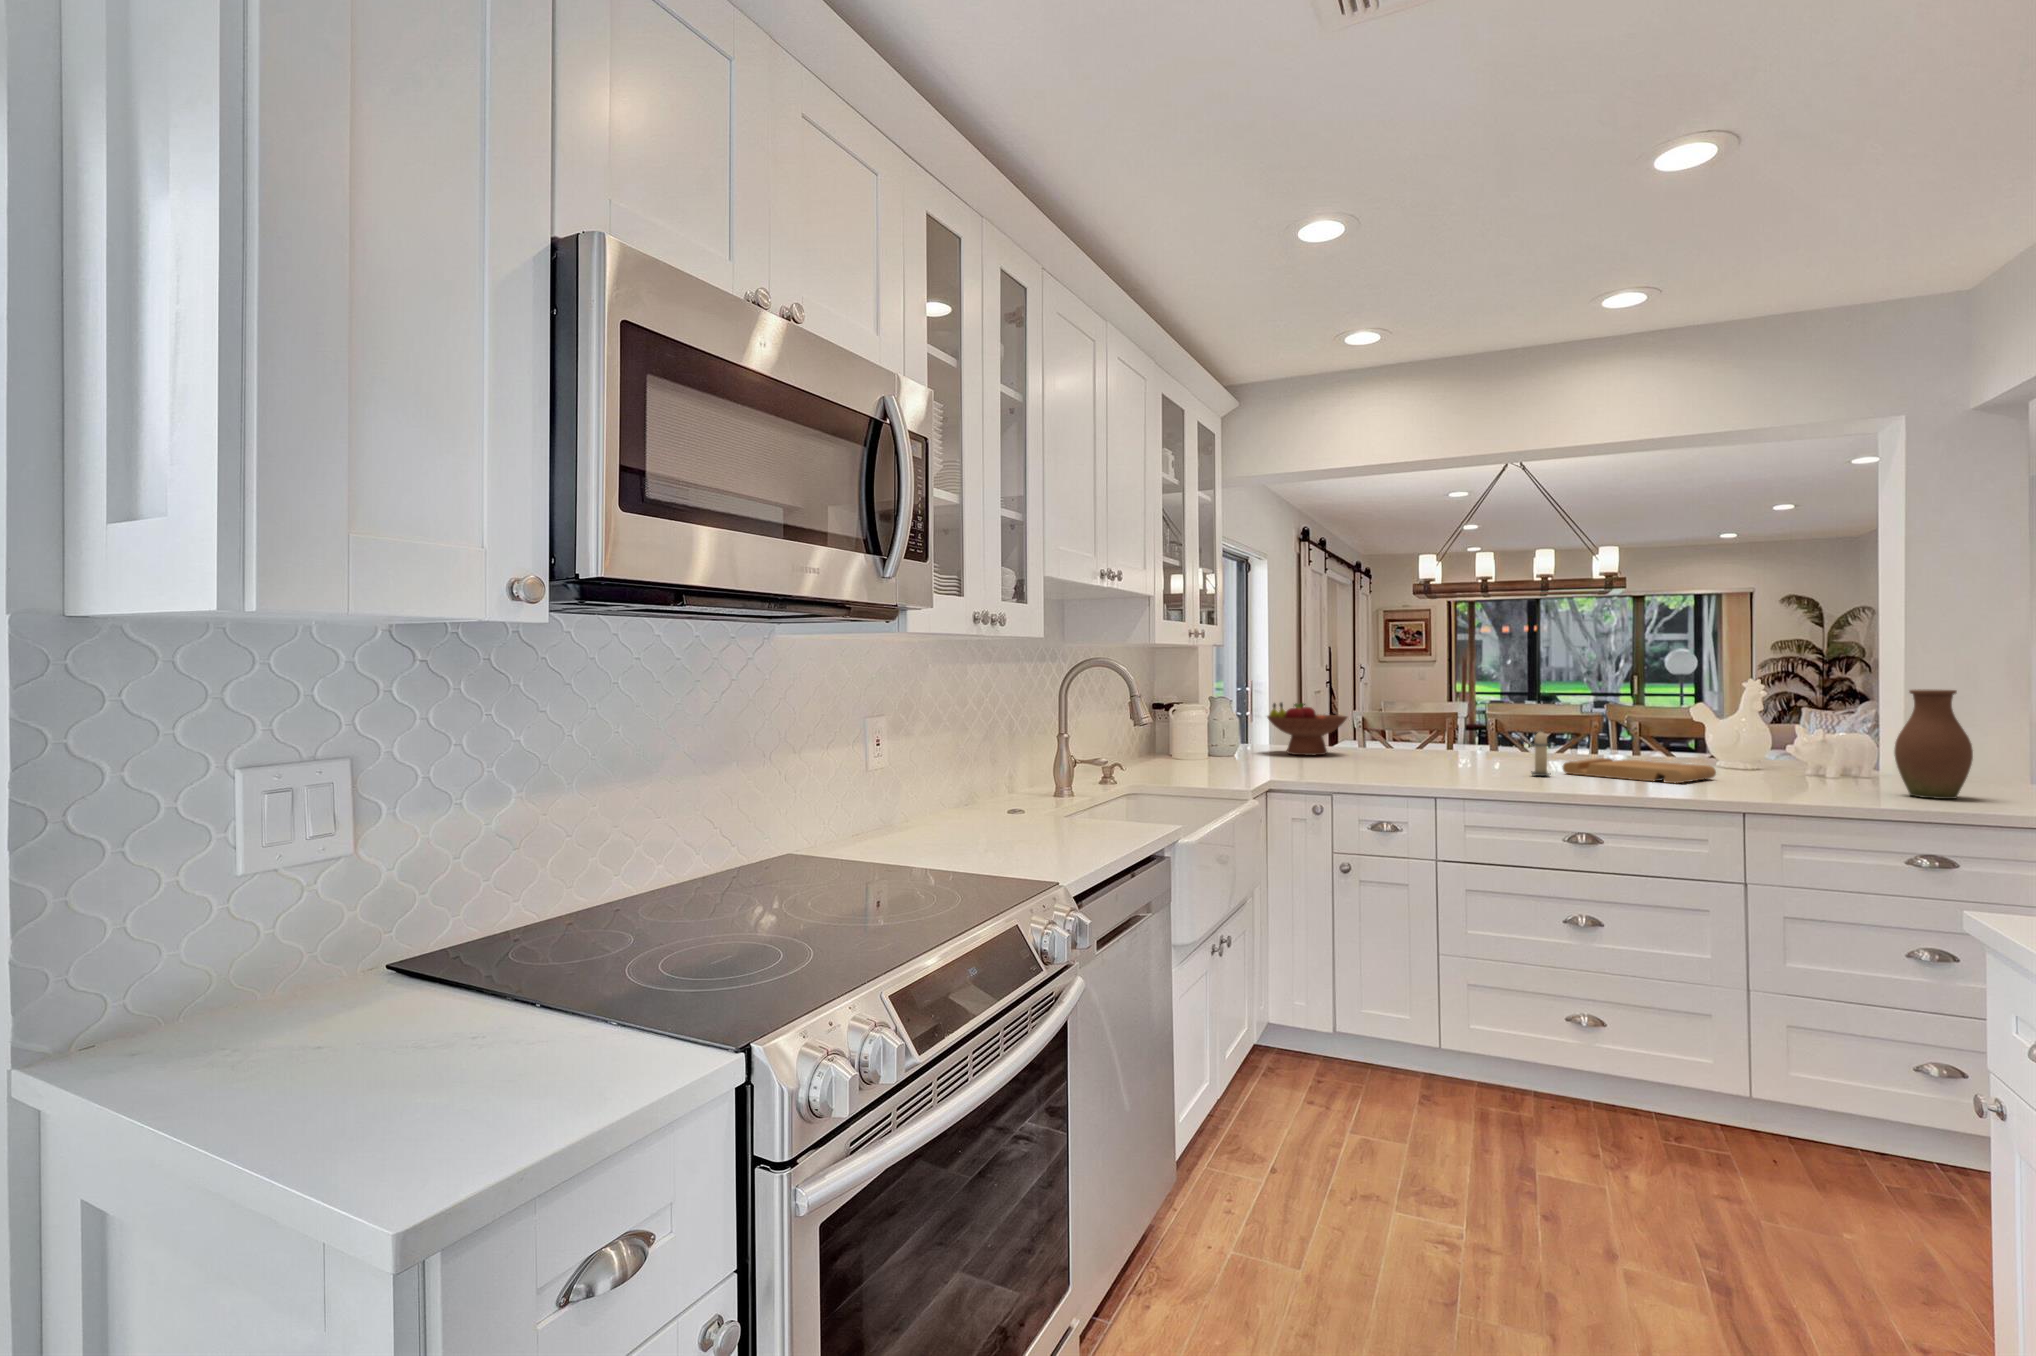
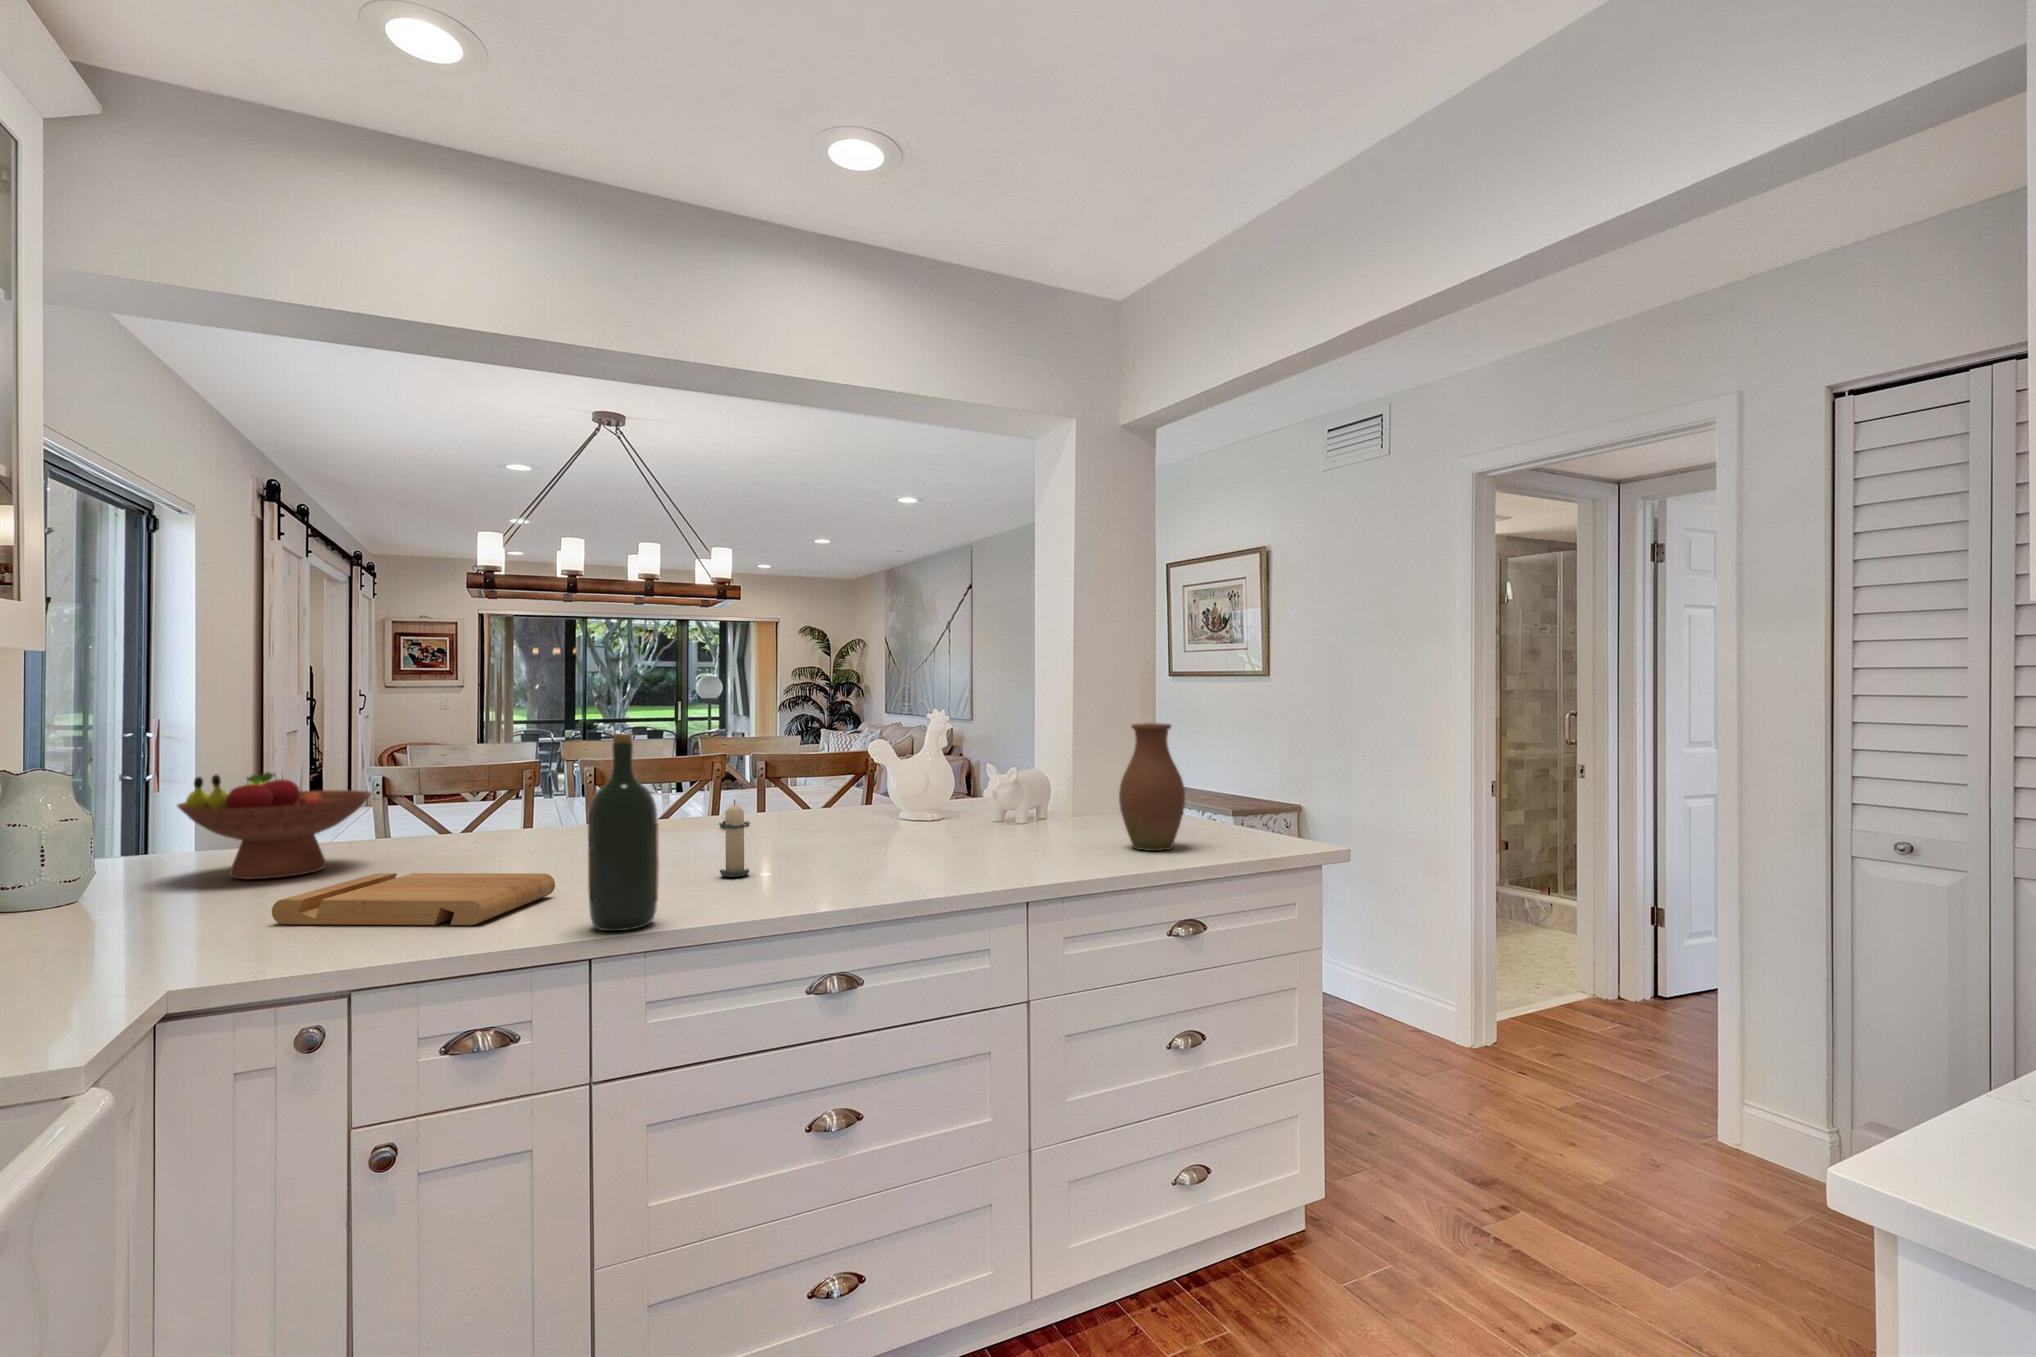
wine bottle: none [1436,683,1474,785] -> present [588,734,659,931]
cutting board: present [1562,758,1716,783] -> present [272,873,555,925]

